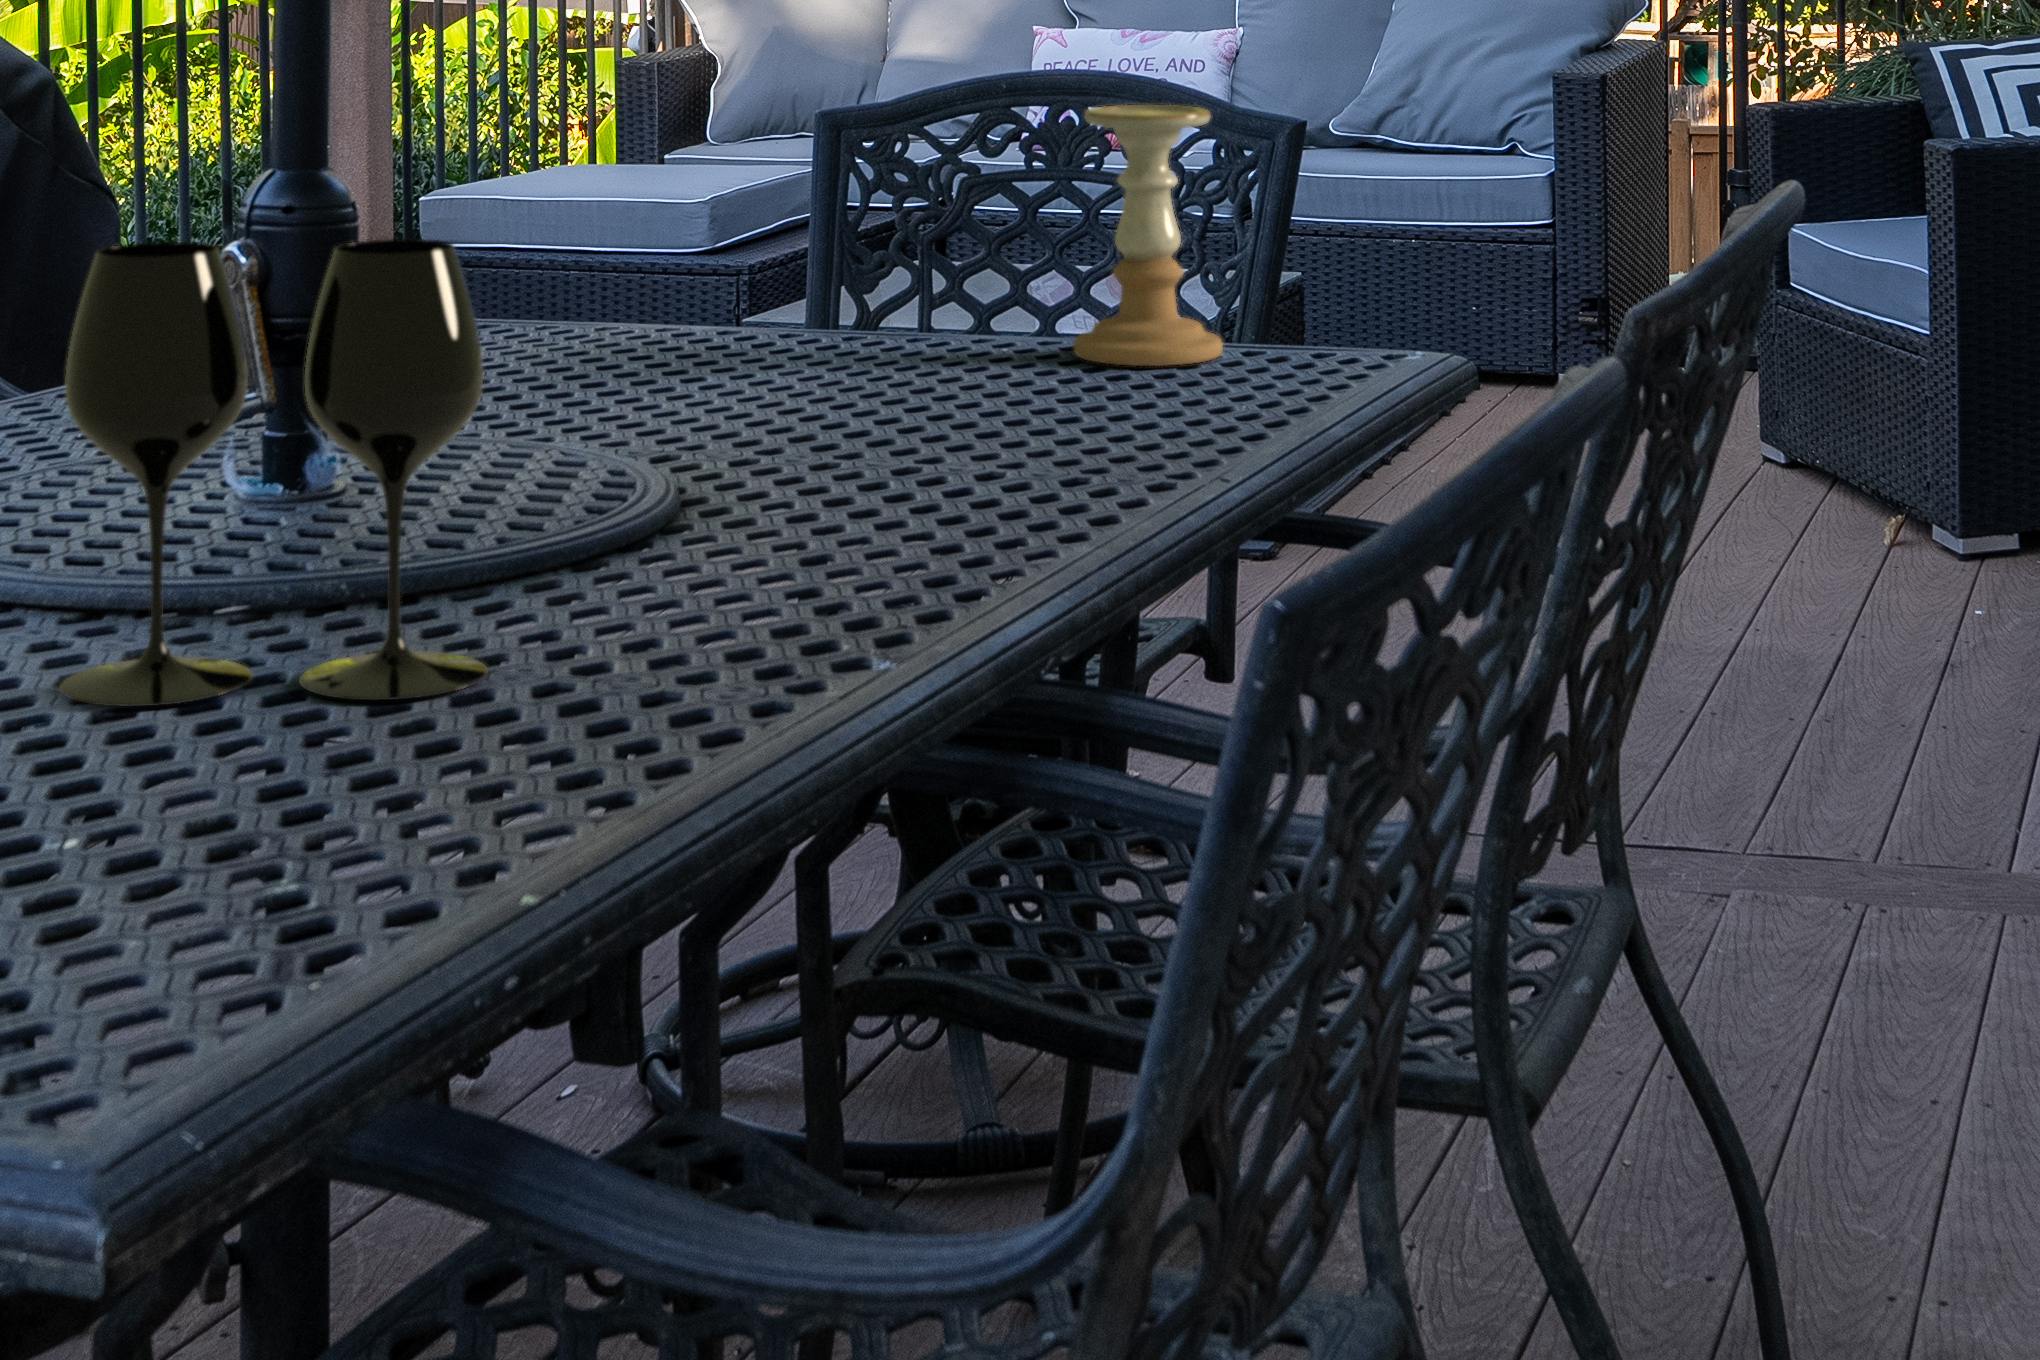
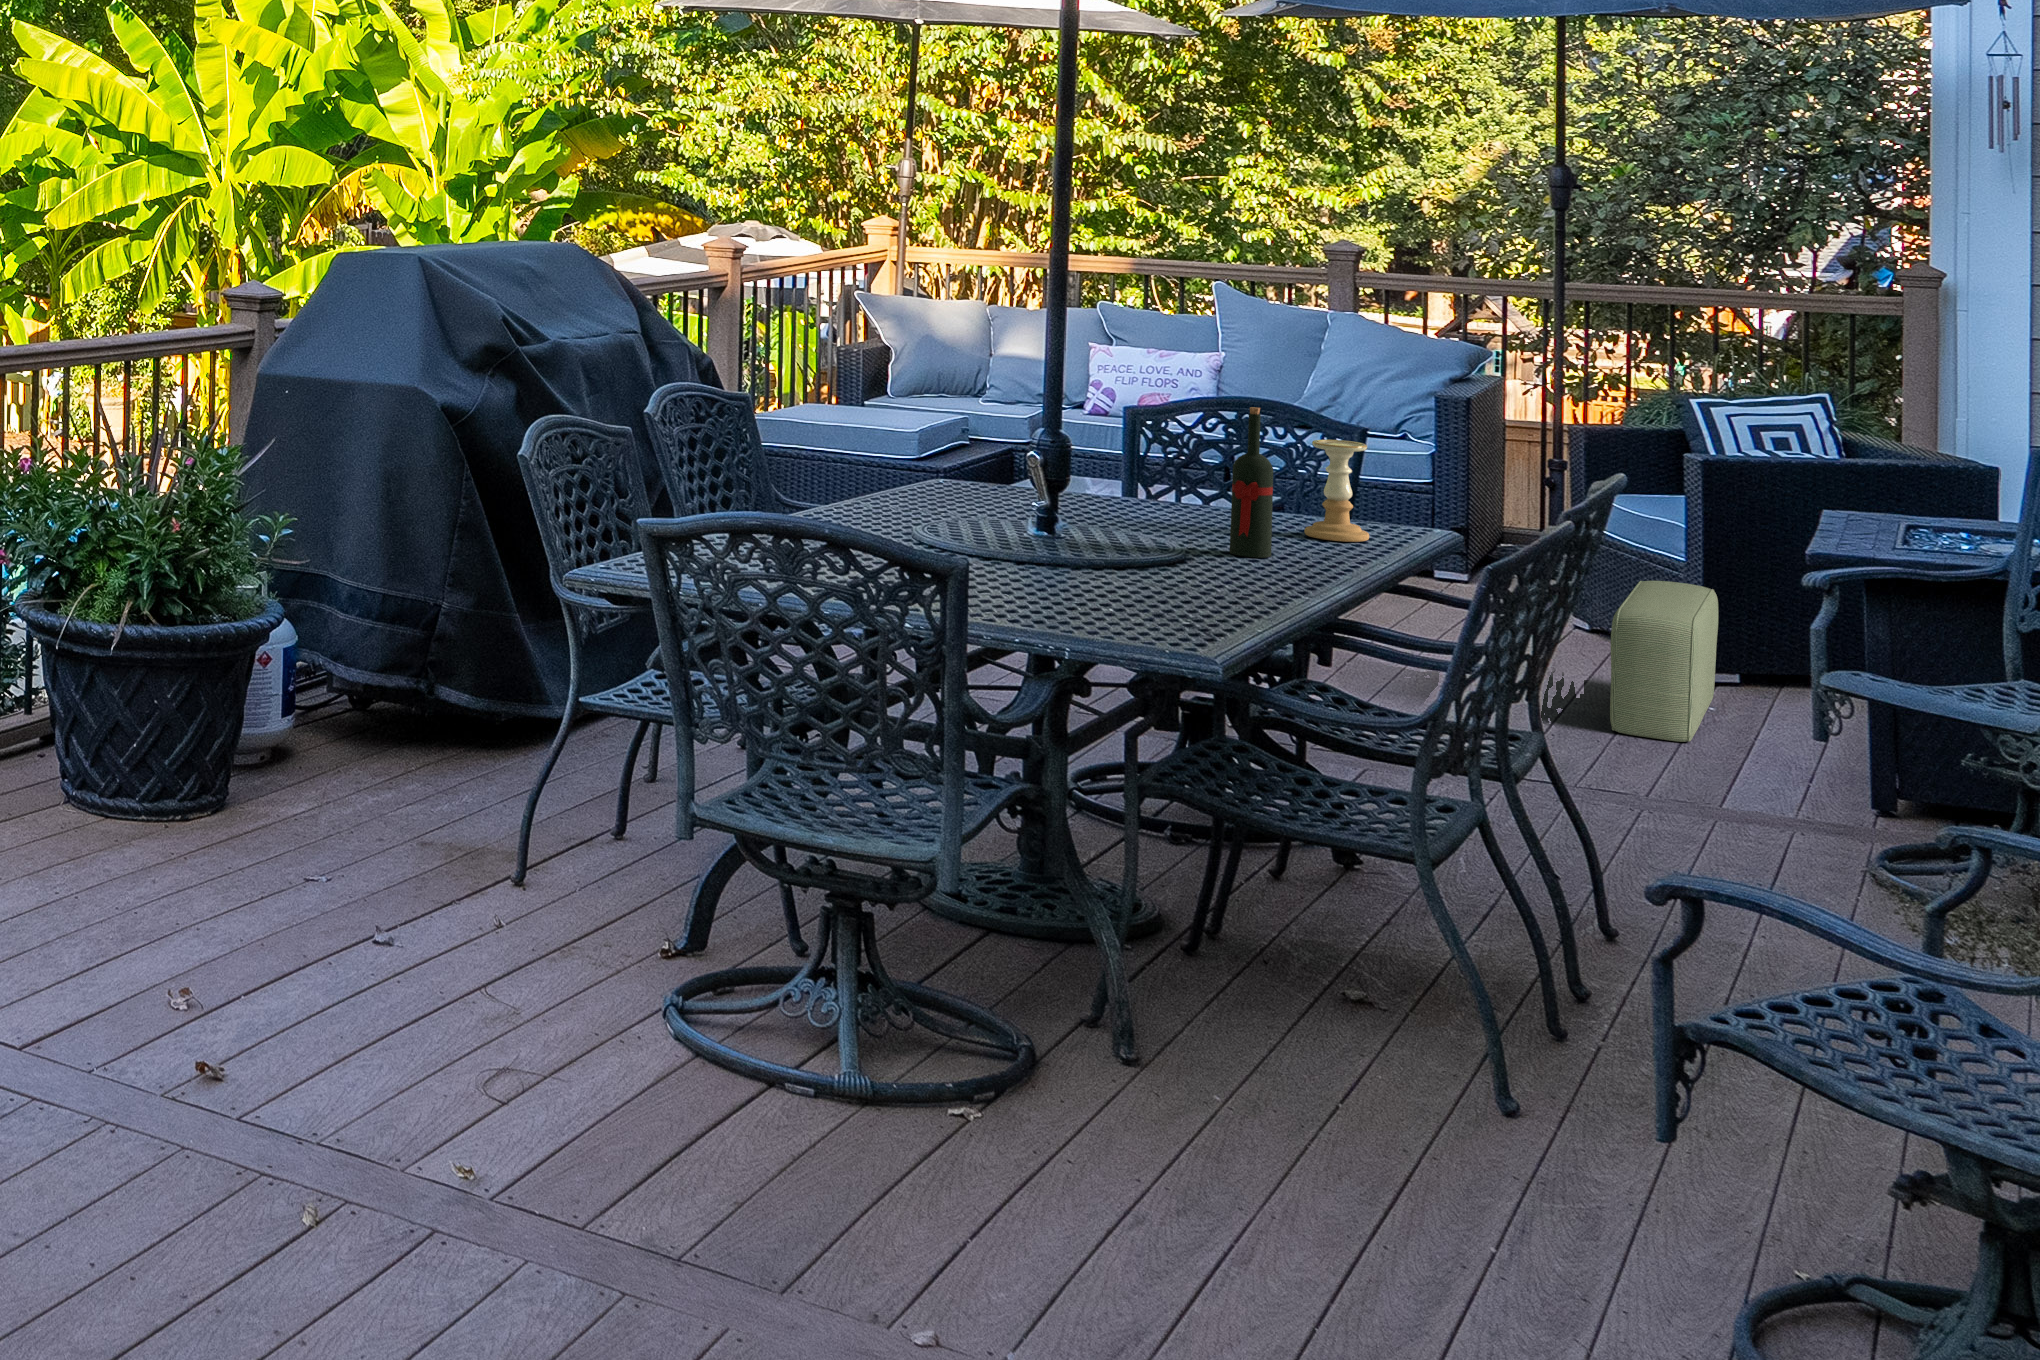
wine bottle: none [822,11,930,432] -> present [1230,407,1273,558]
wine glass: present [60,239,488,707] -> none [1082,485,1211,618]
pouf: none [1816,386,1994,707] -> present [1610,581,1718,742]

